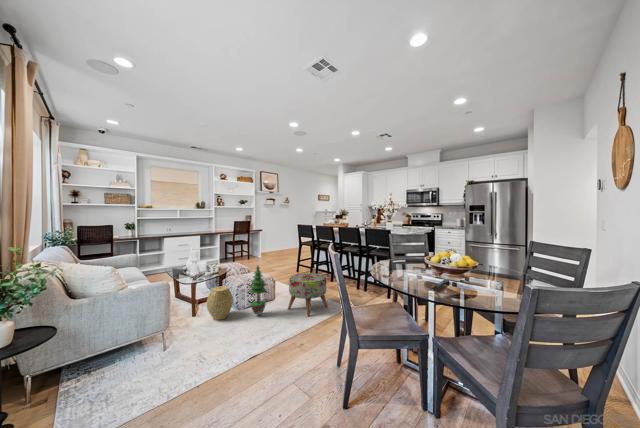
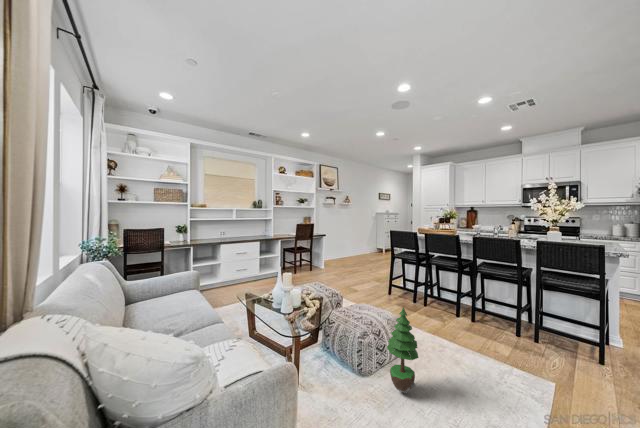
ottoman: present [288,273,328,317] -> none [442,316,516,406]
woven basket: present [207,286,233,320] -> none [320,337,360,398]

